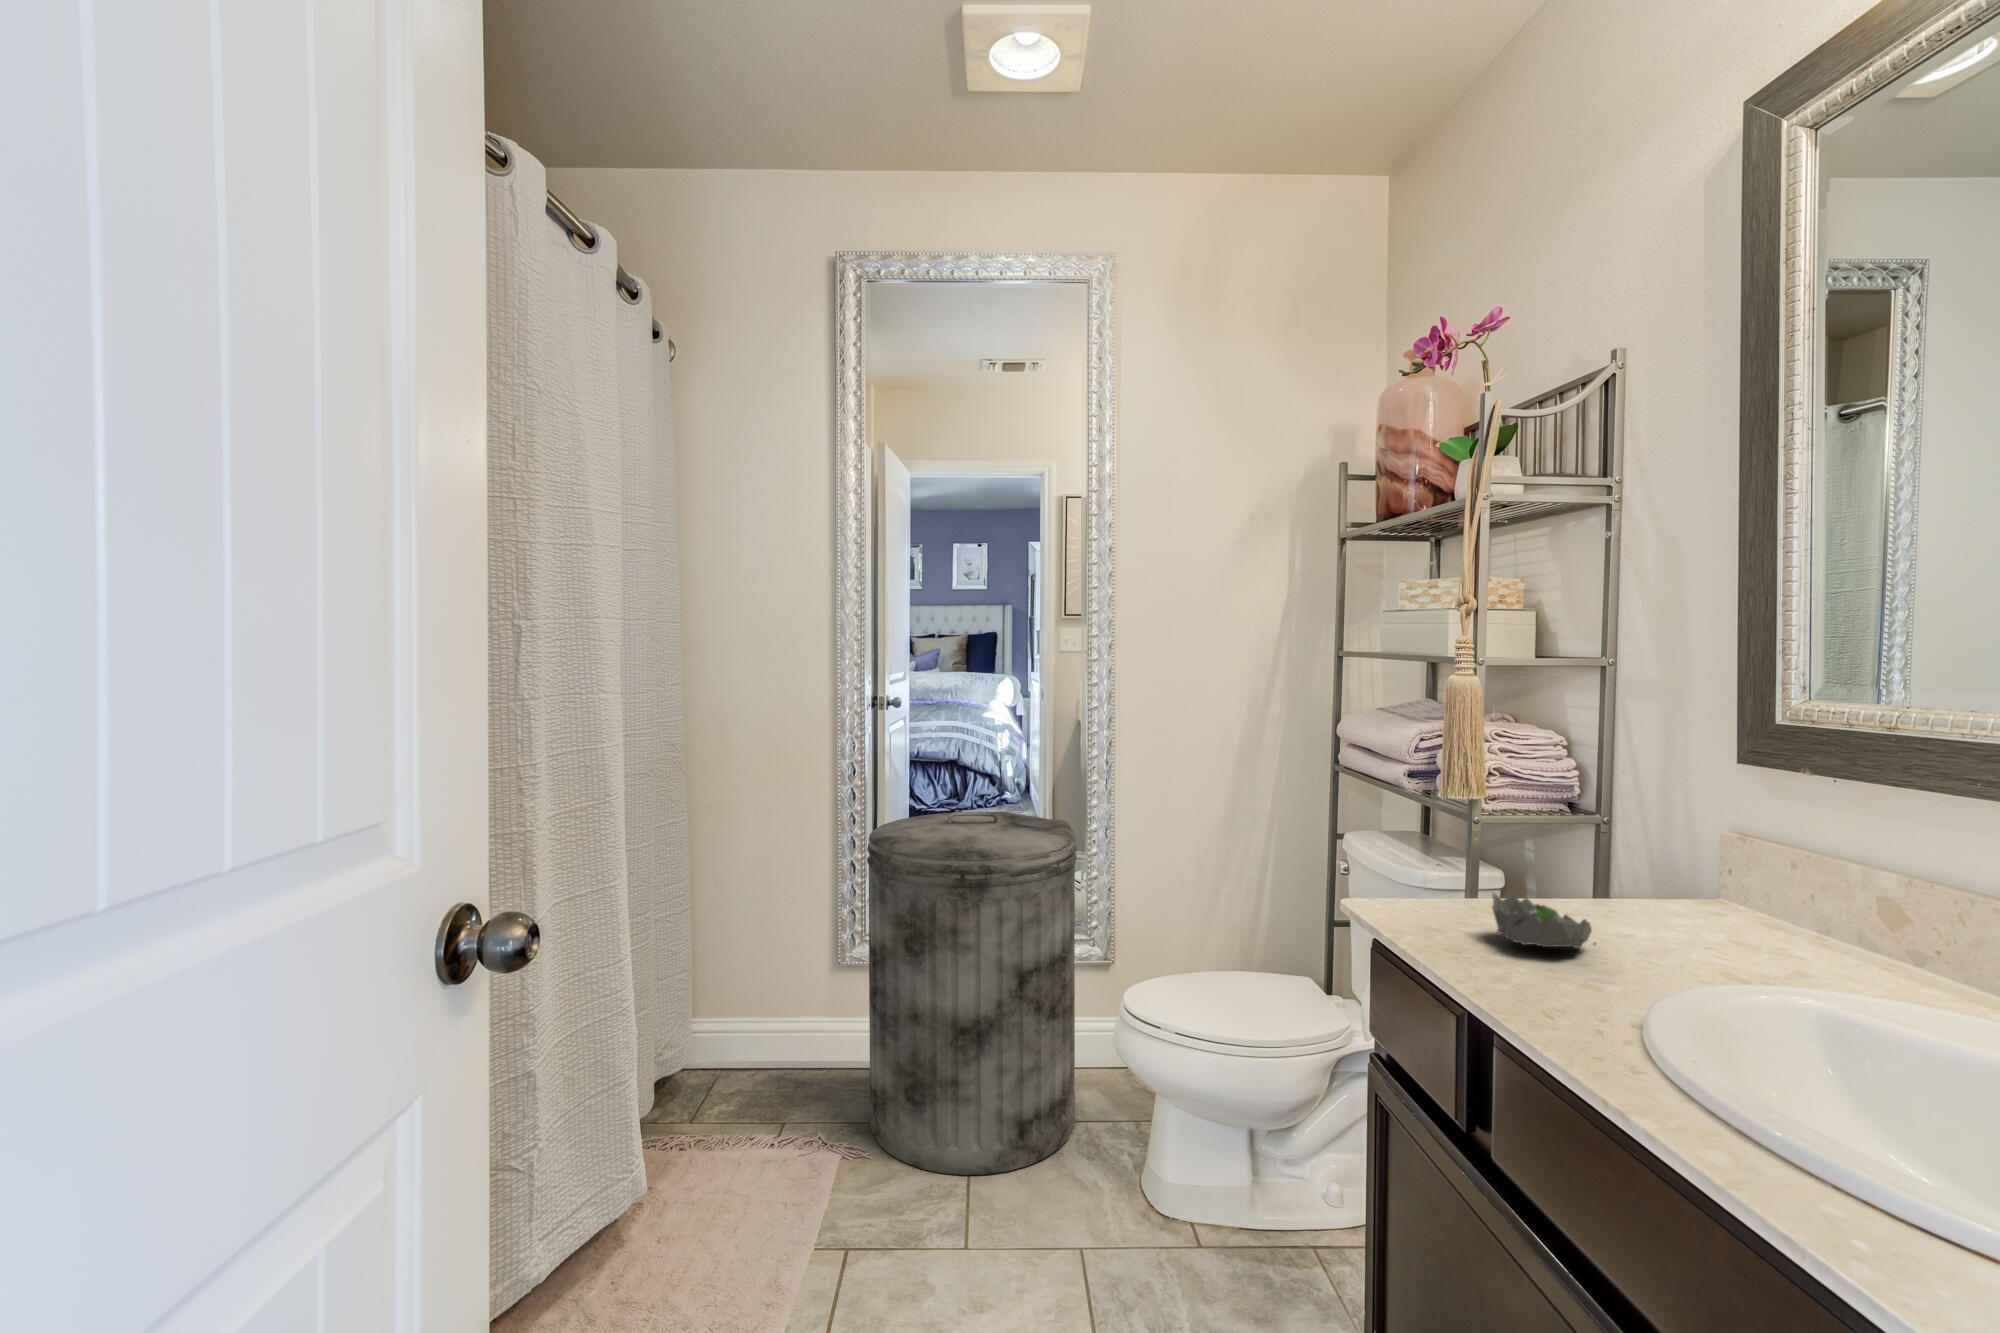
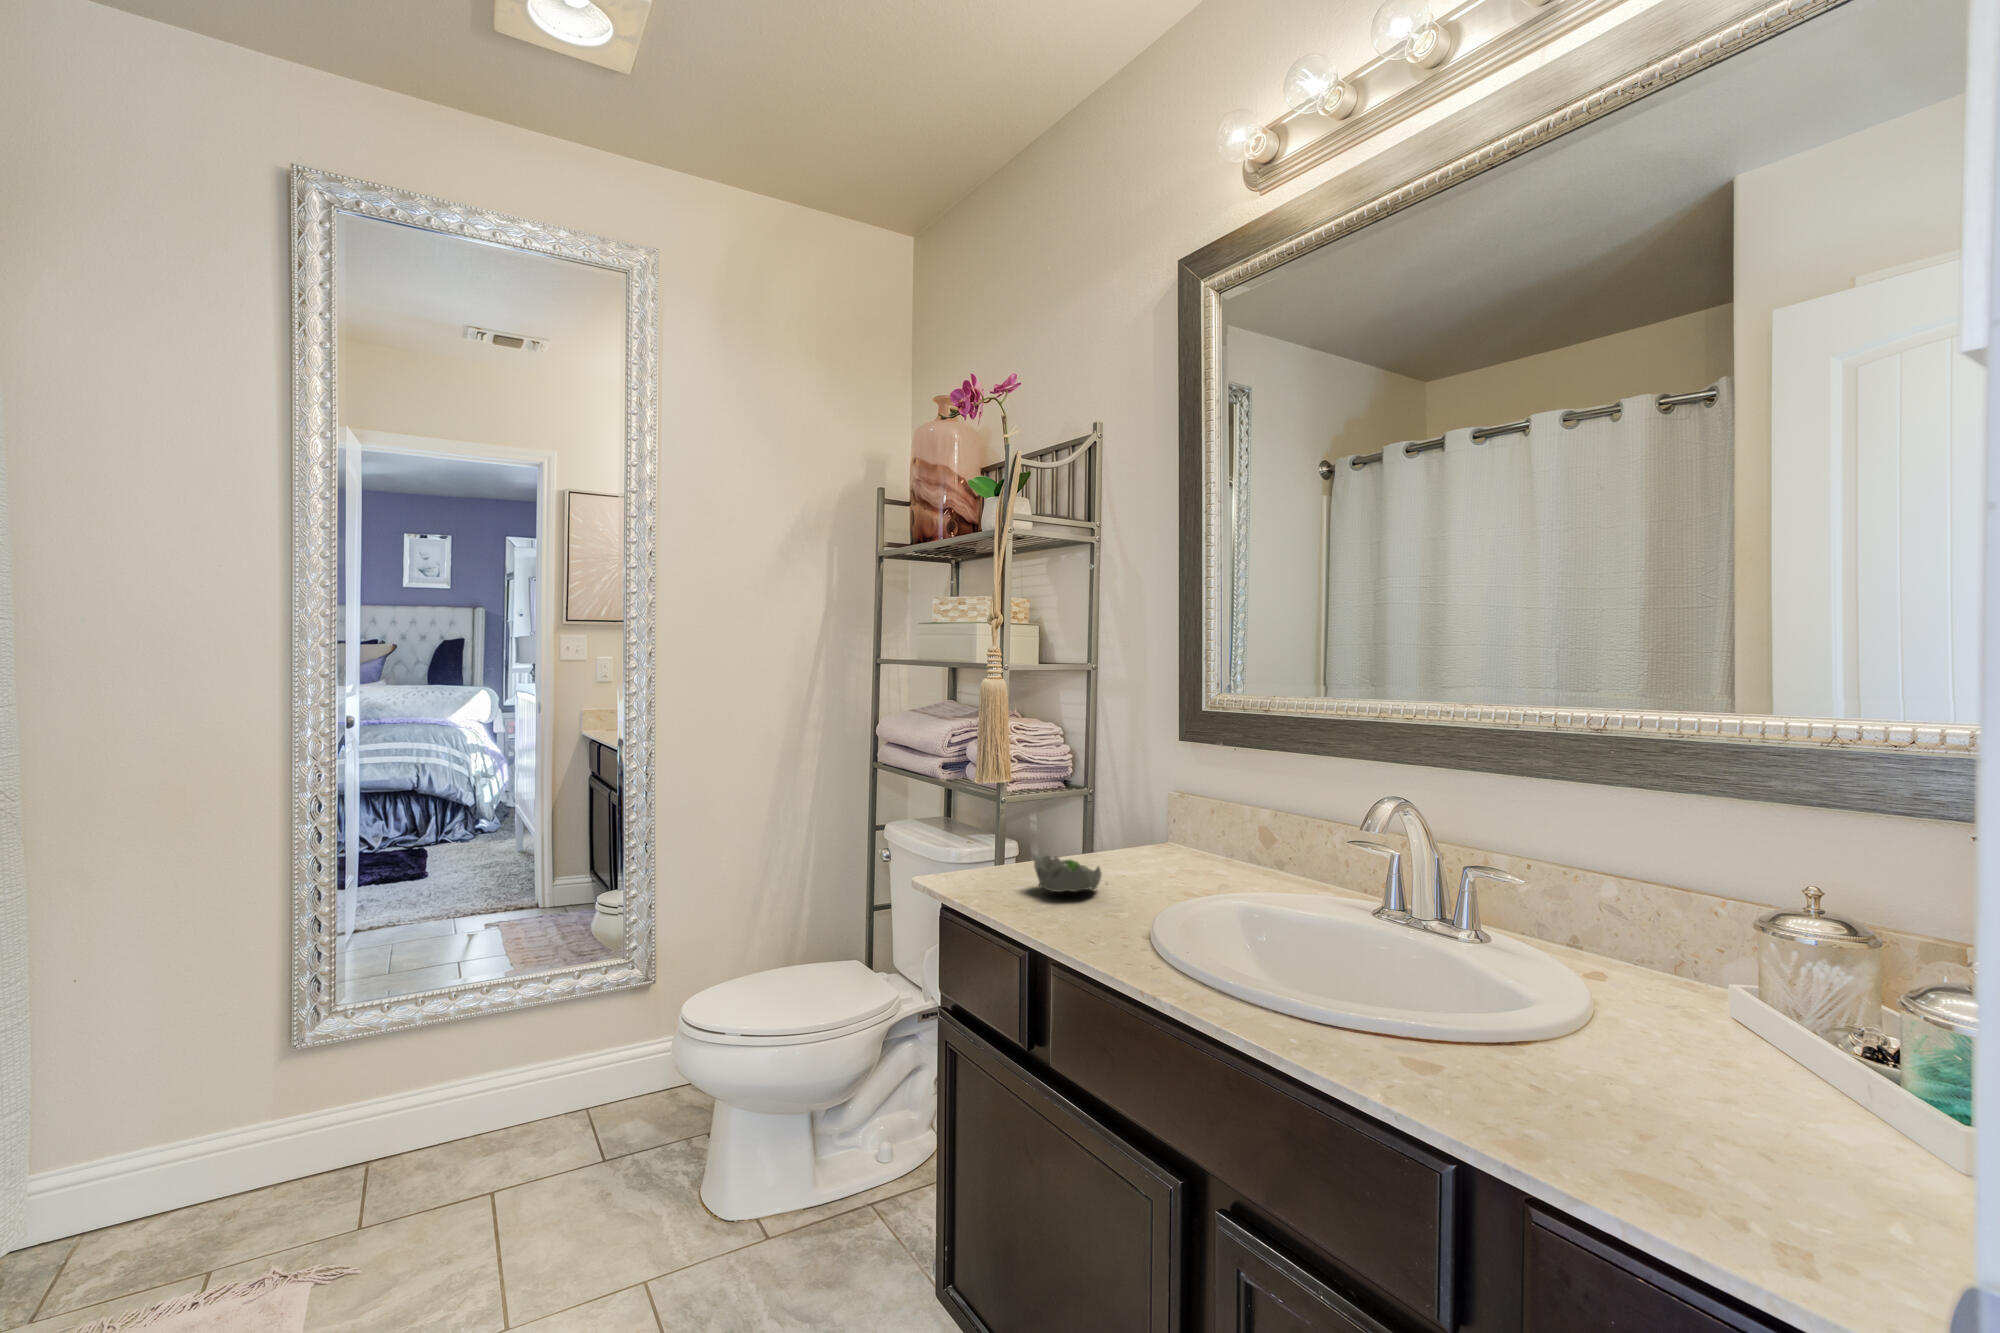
trash can: present [867,811,1077,1175] -> none [354,838,625,1260]

